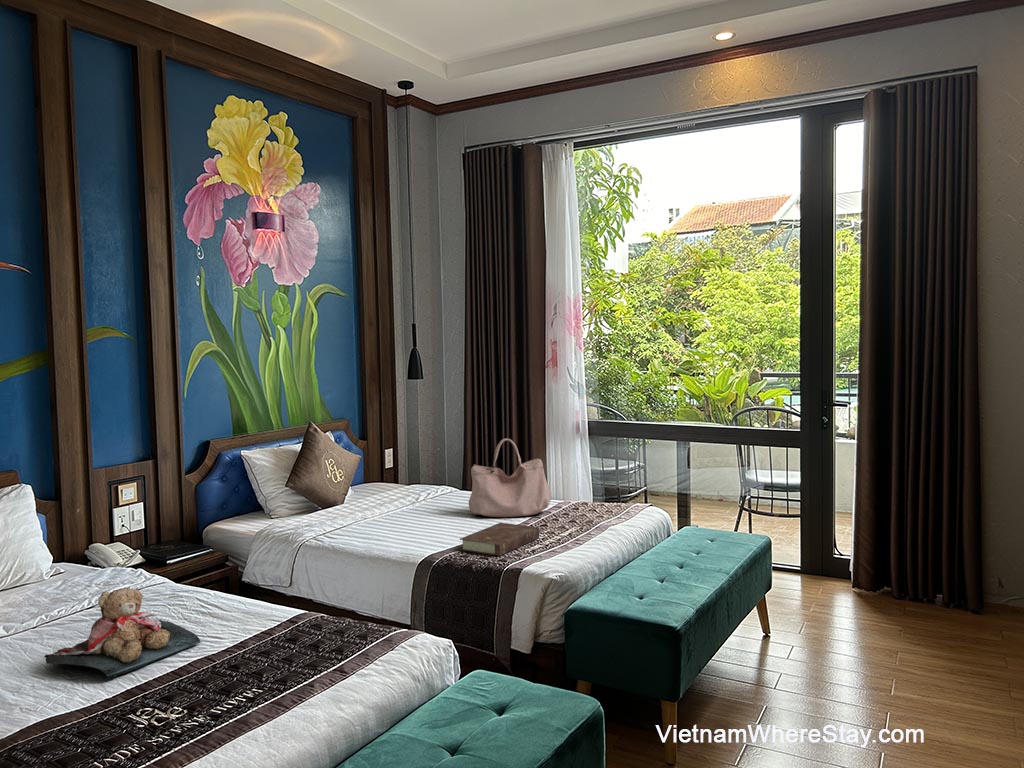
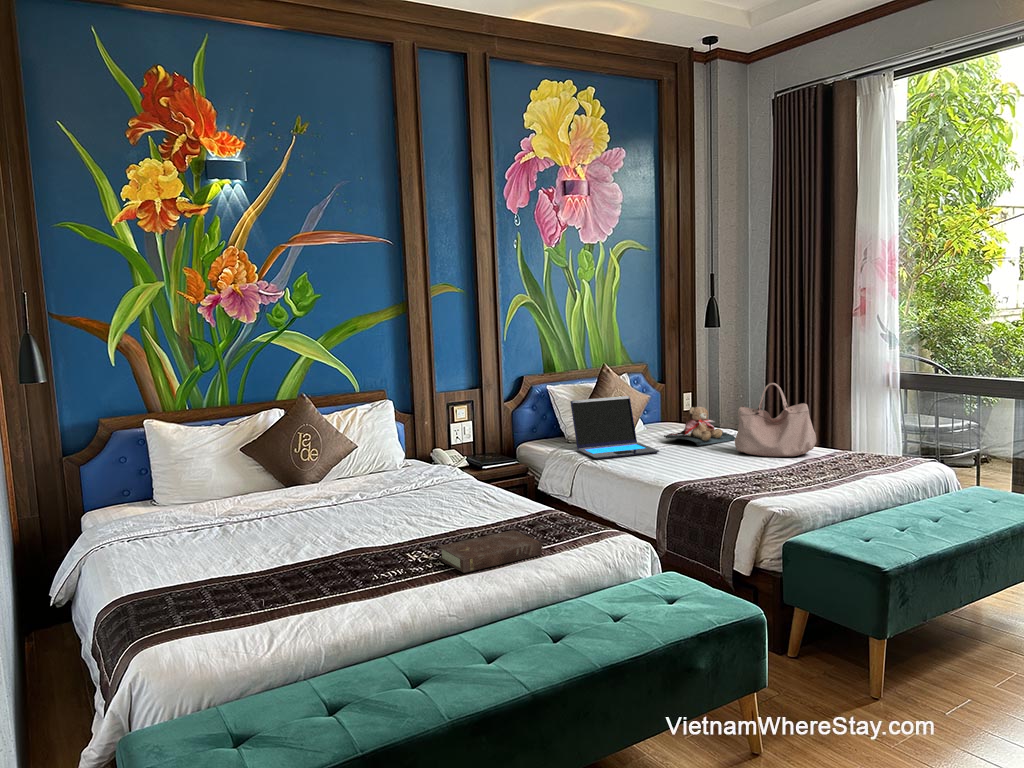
laptop: none [279,459,389,537] -> present [570,396,659,459]
book: present [460,523,539,556] -> present [438,530,542,573]
teddy bear: present [44,588,201,679] -> present [664,407,735,446]

